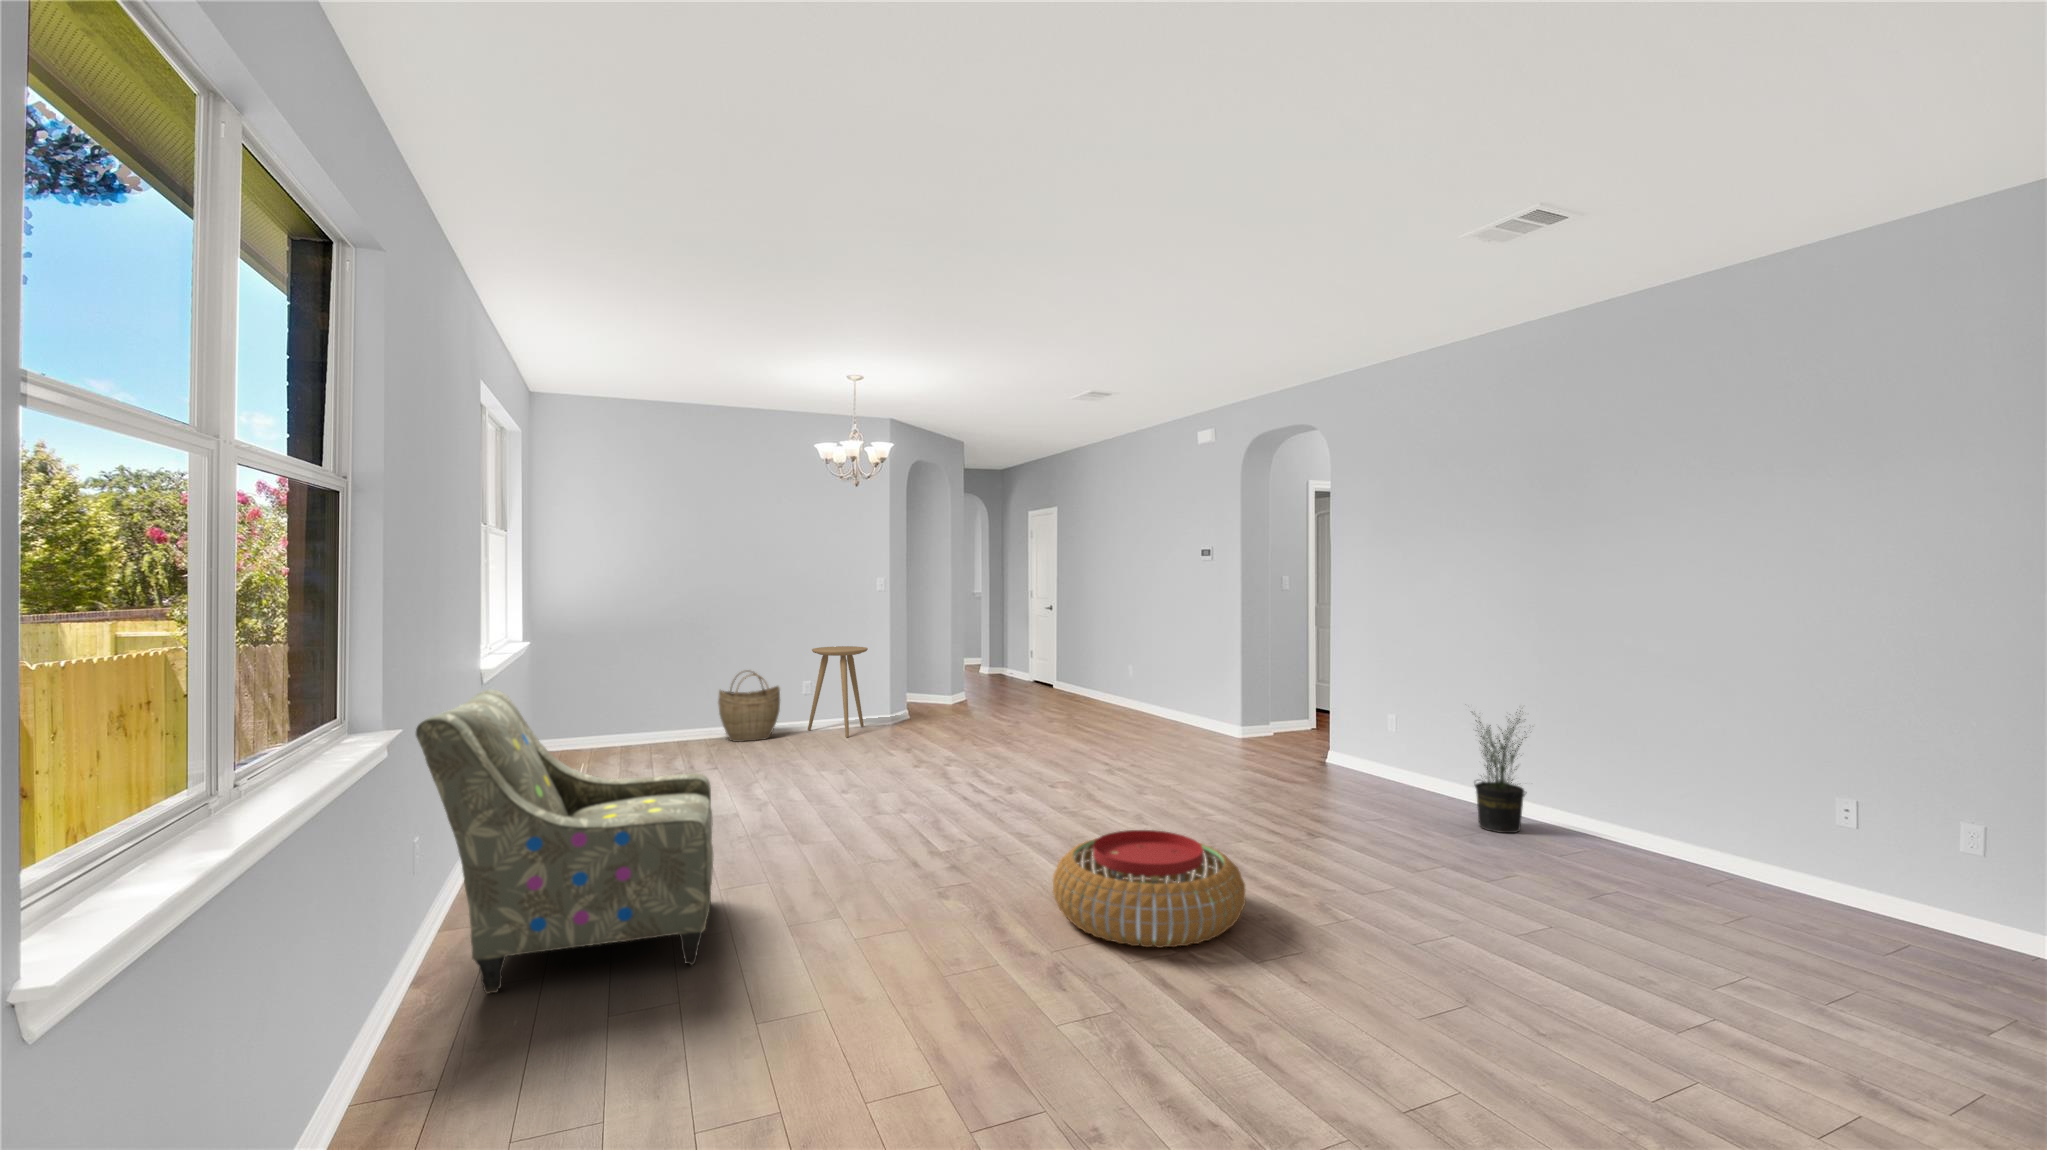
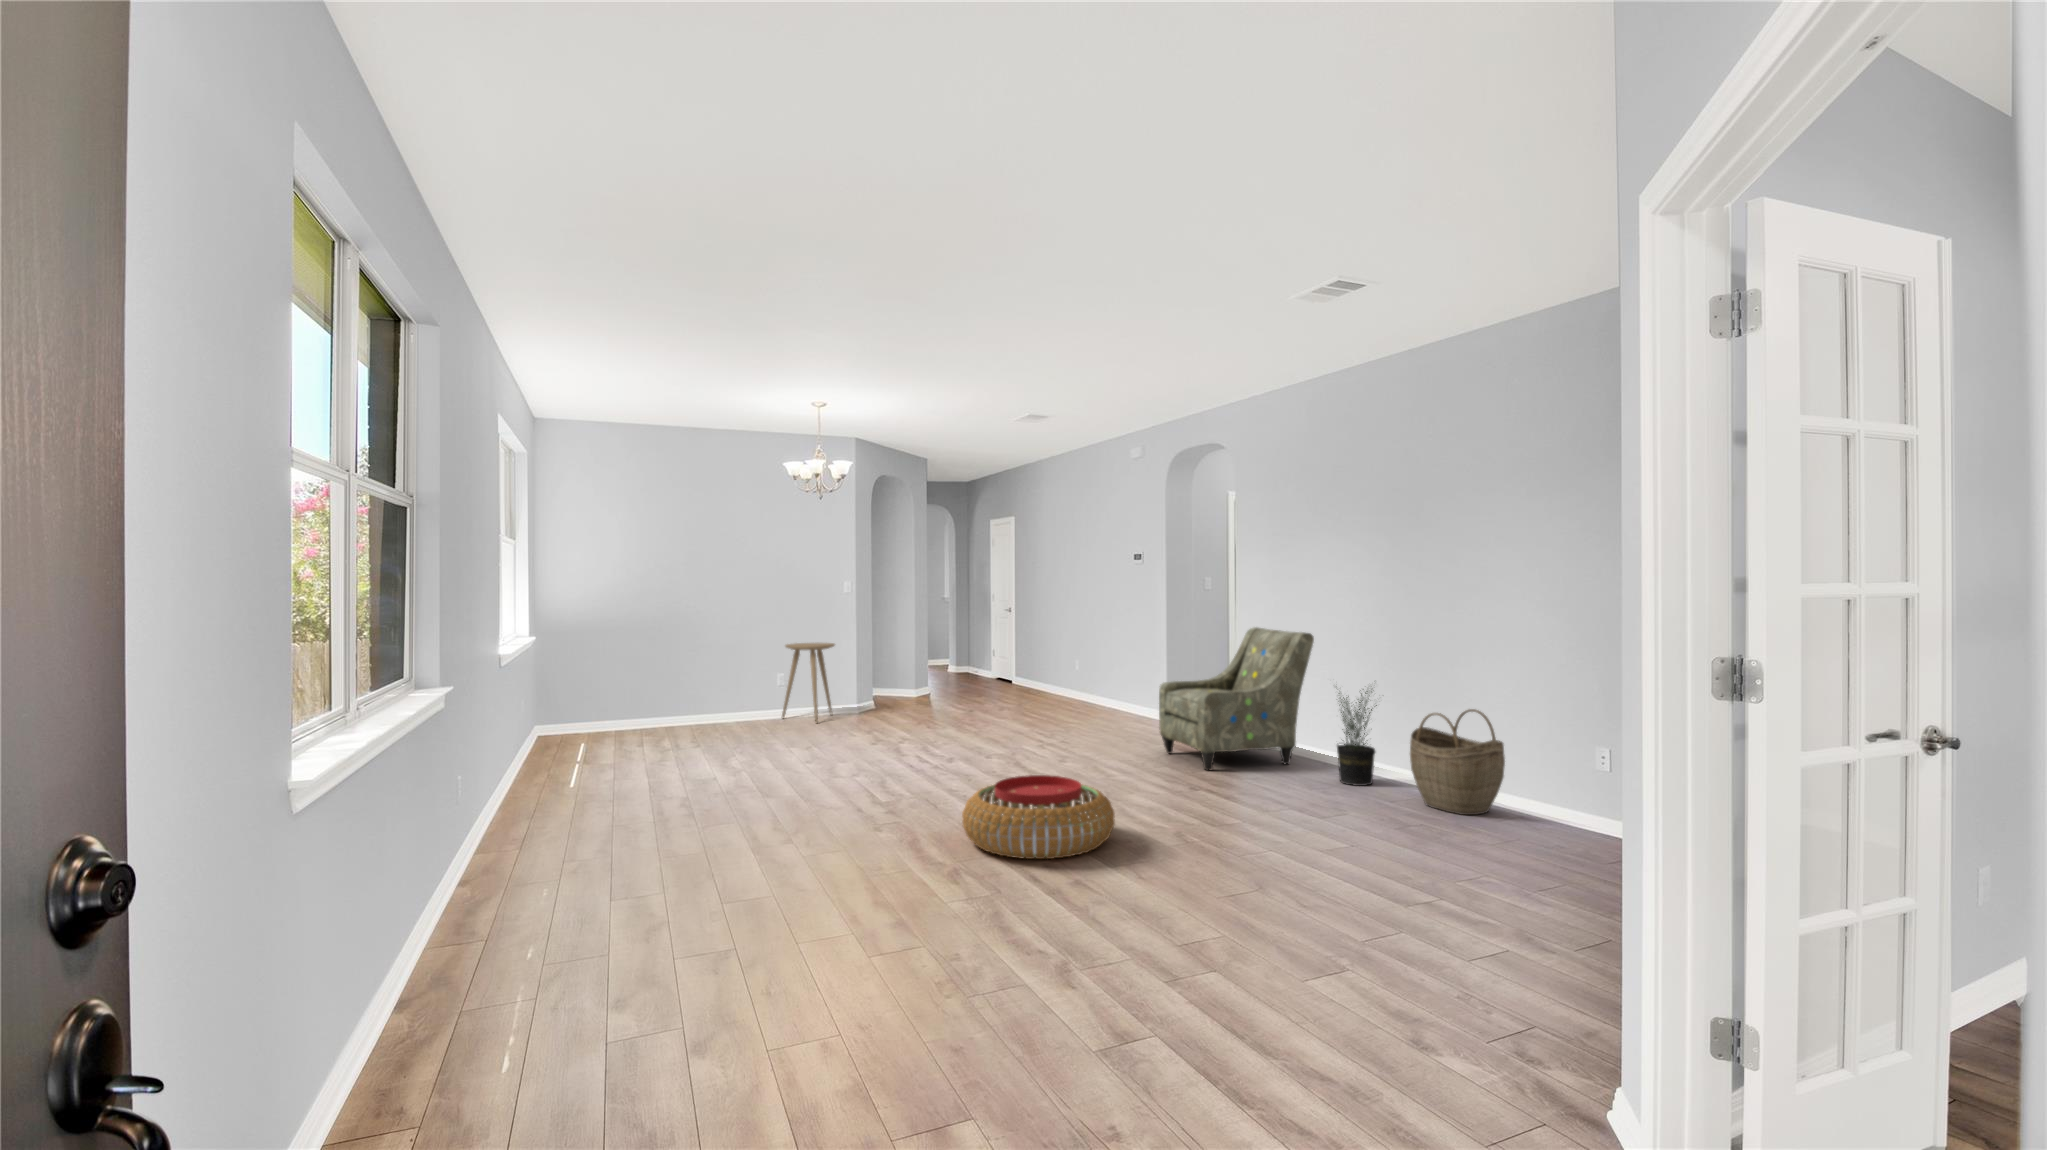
woven basket: present [718,670,780,742] -> present [1410,709,1505,815]
armchair: present [416,689,713,994] -> present [1159,627,1314,770]

